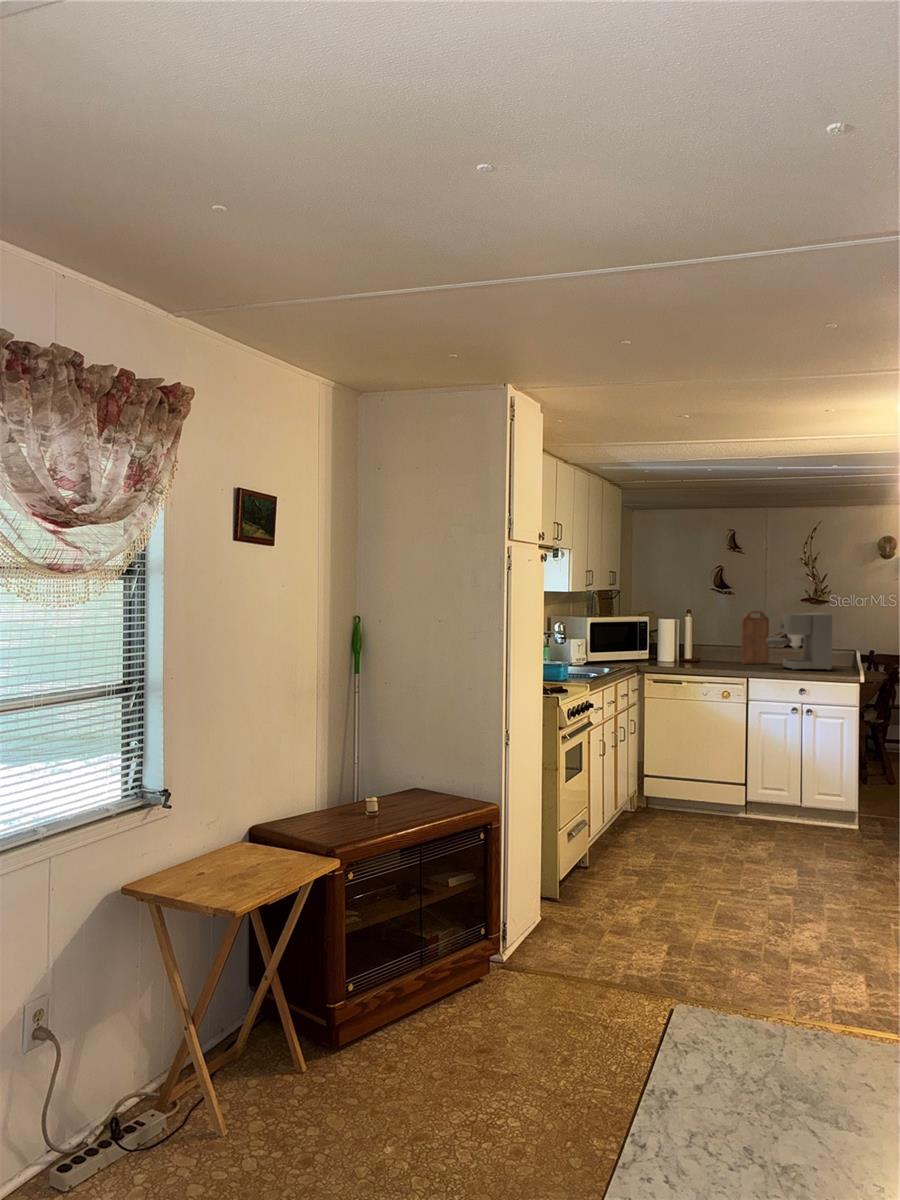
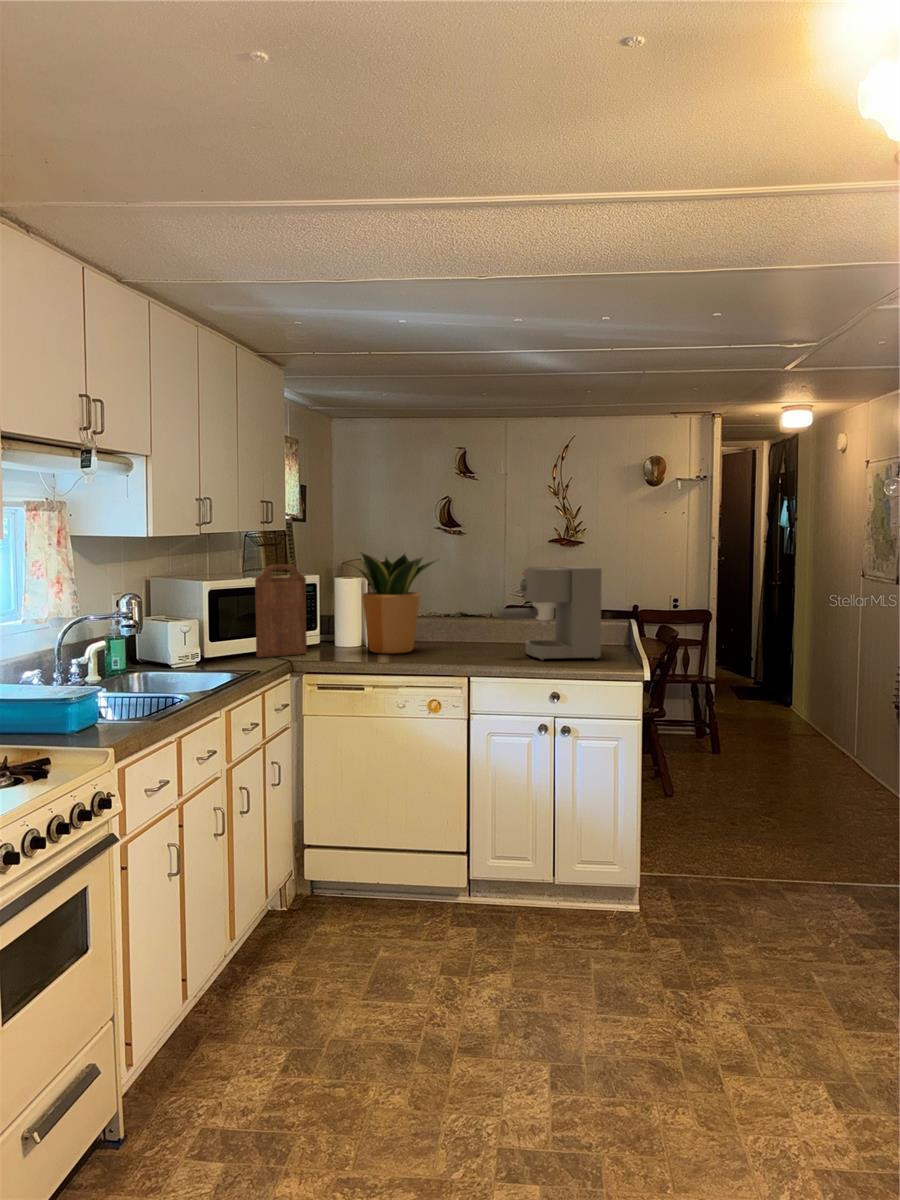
potted plant: none [668,603,728,665] -> present [345,553,437,654]
cutting board: present [741,611,769,664] -> present [255,565,307,657]

